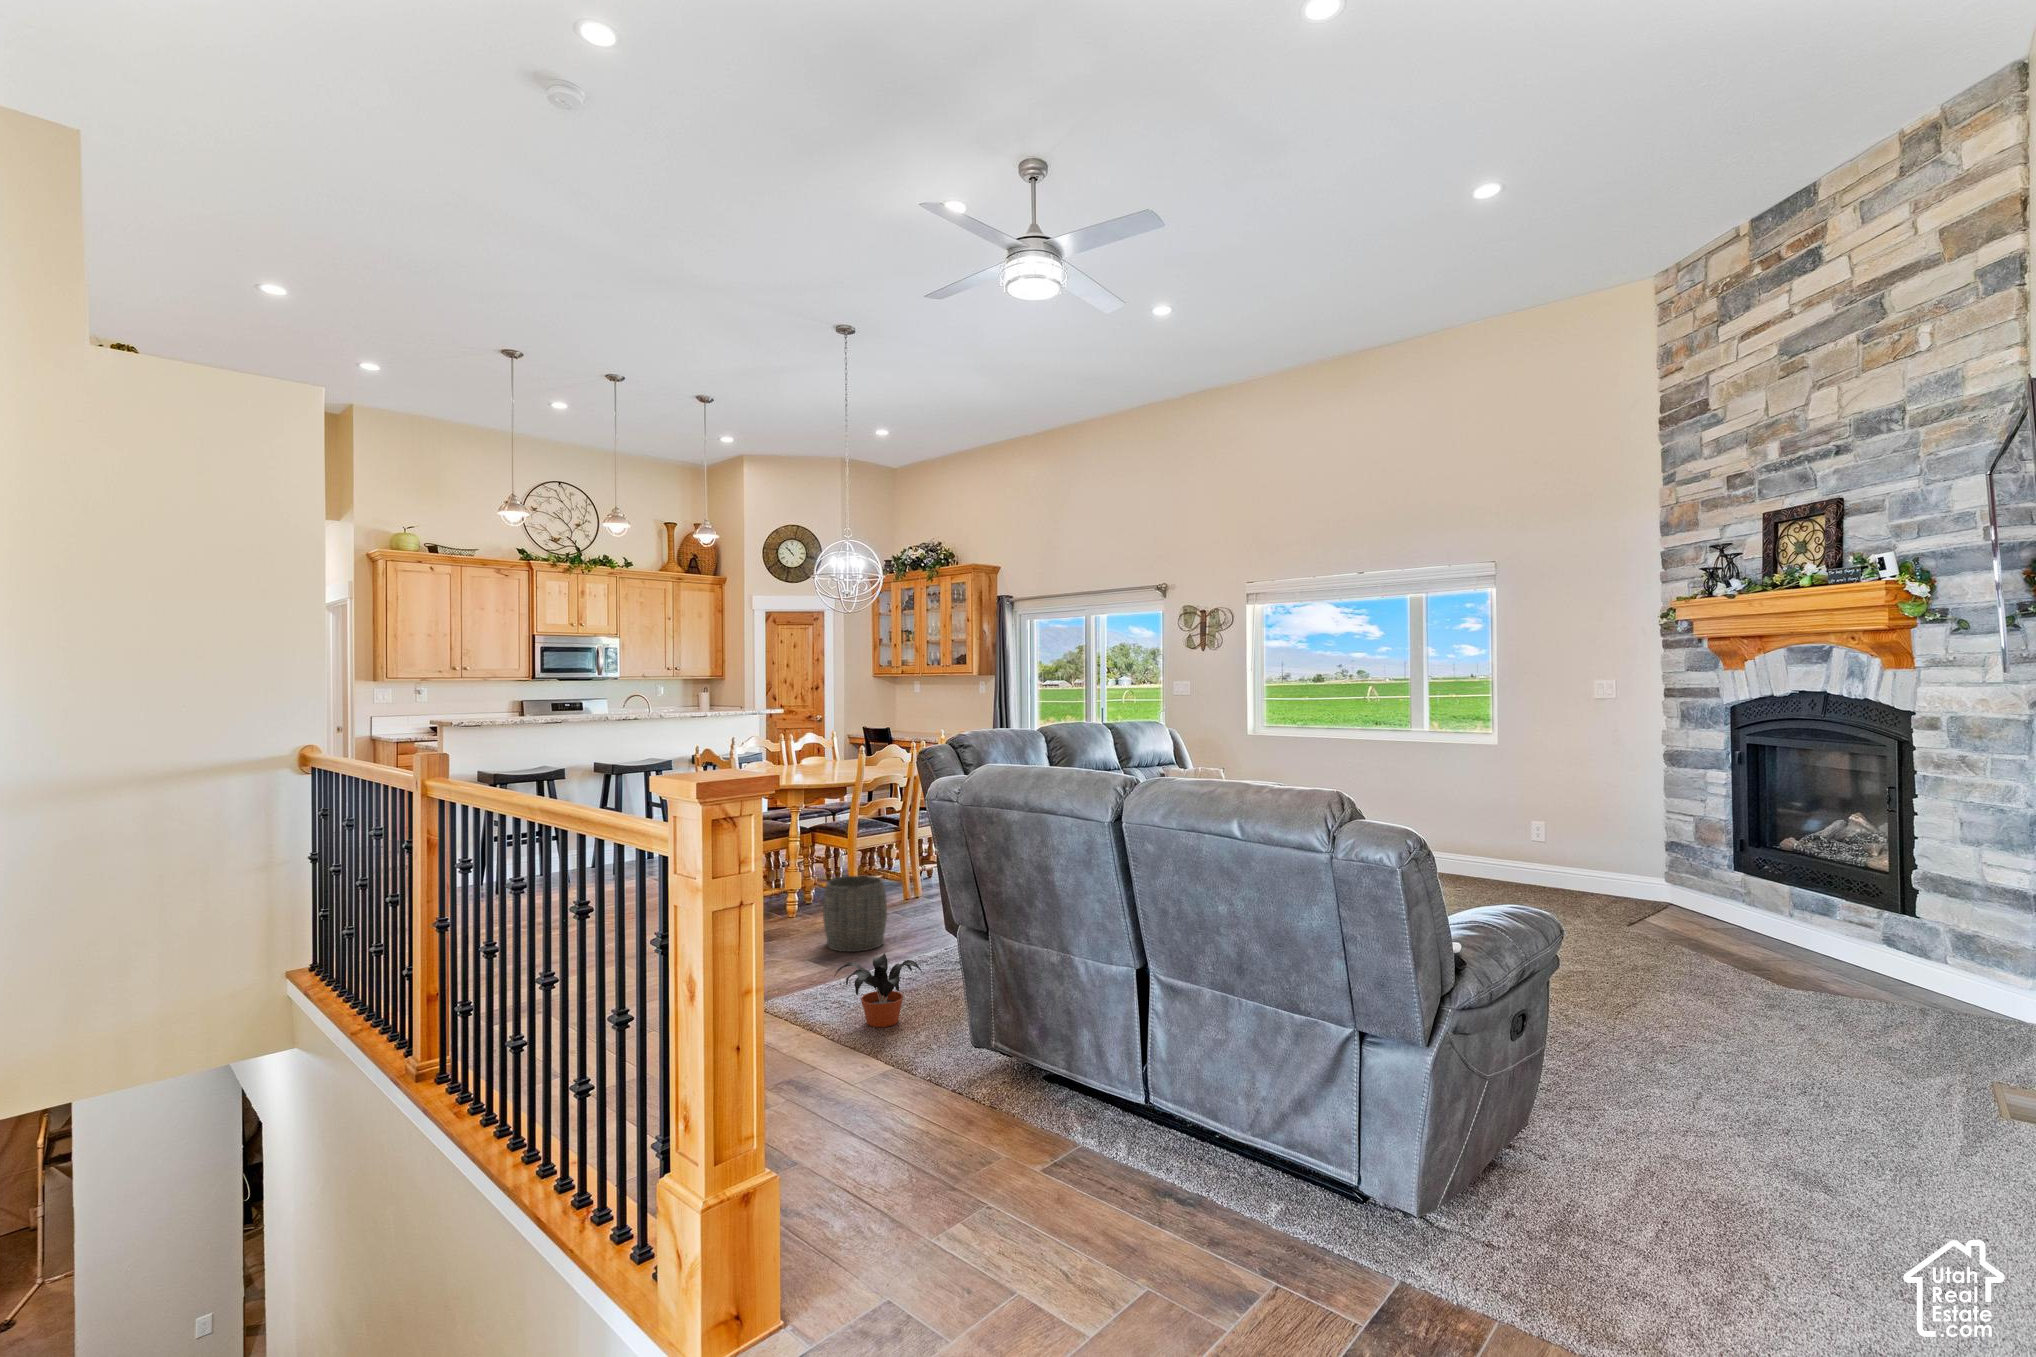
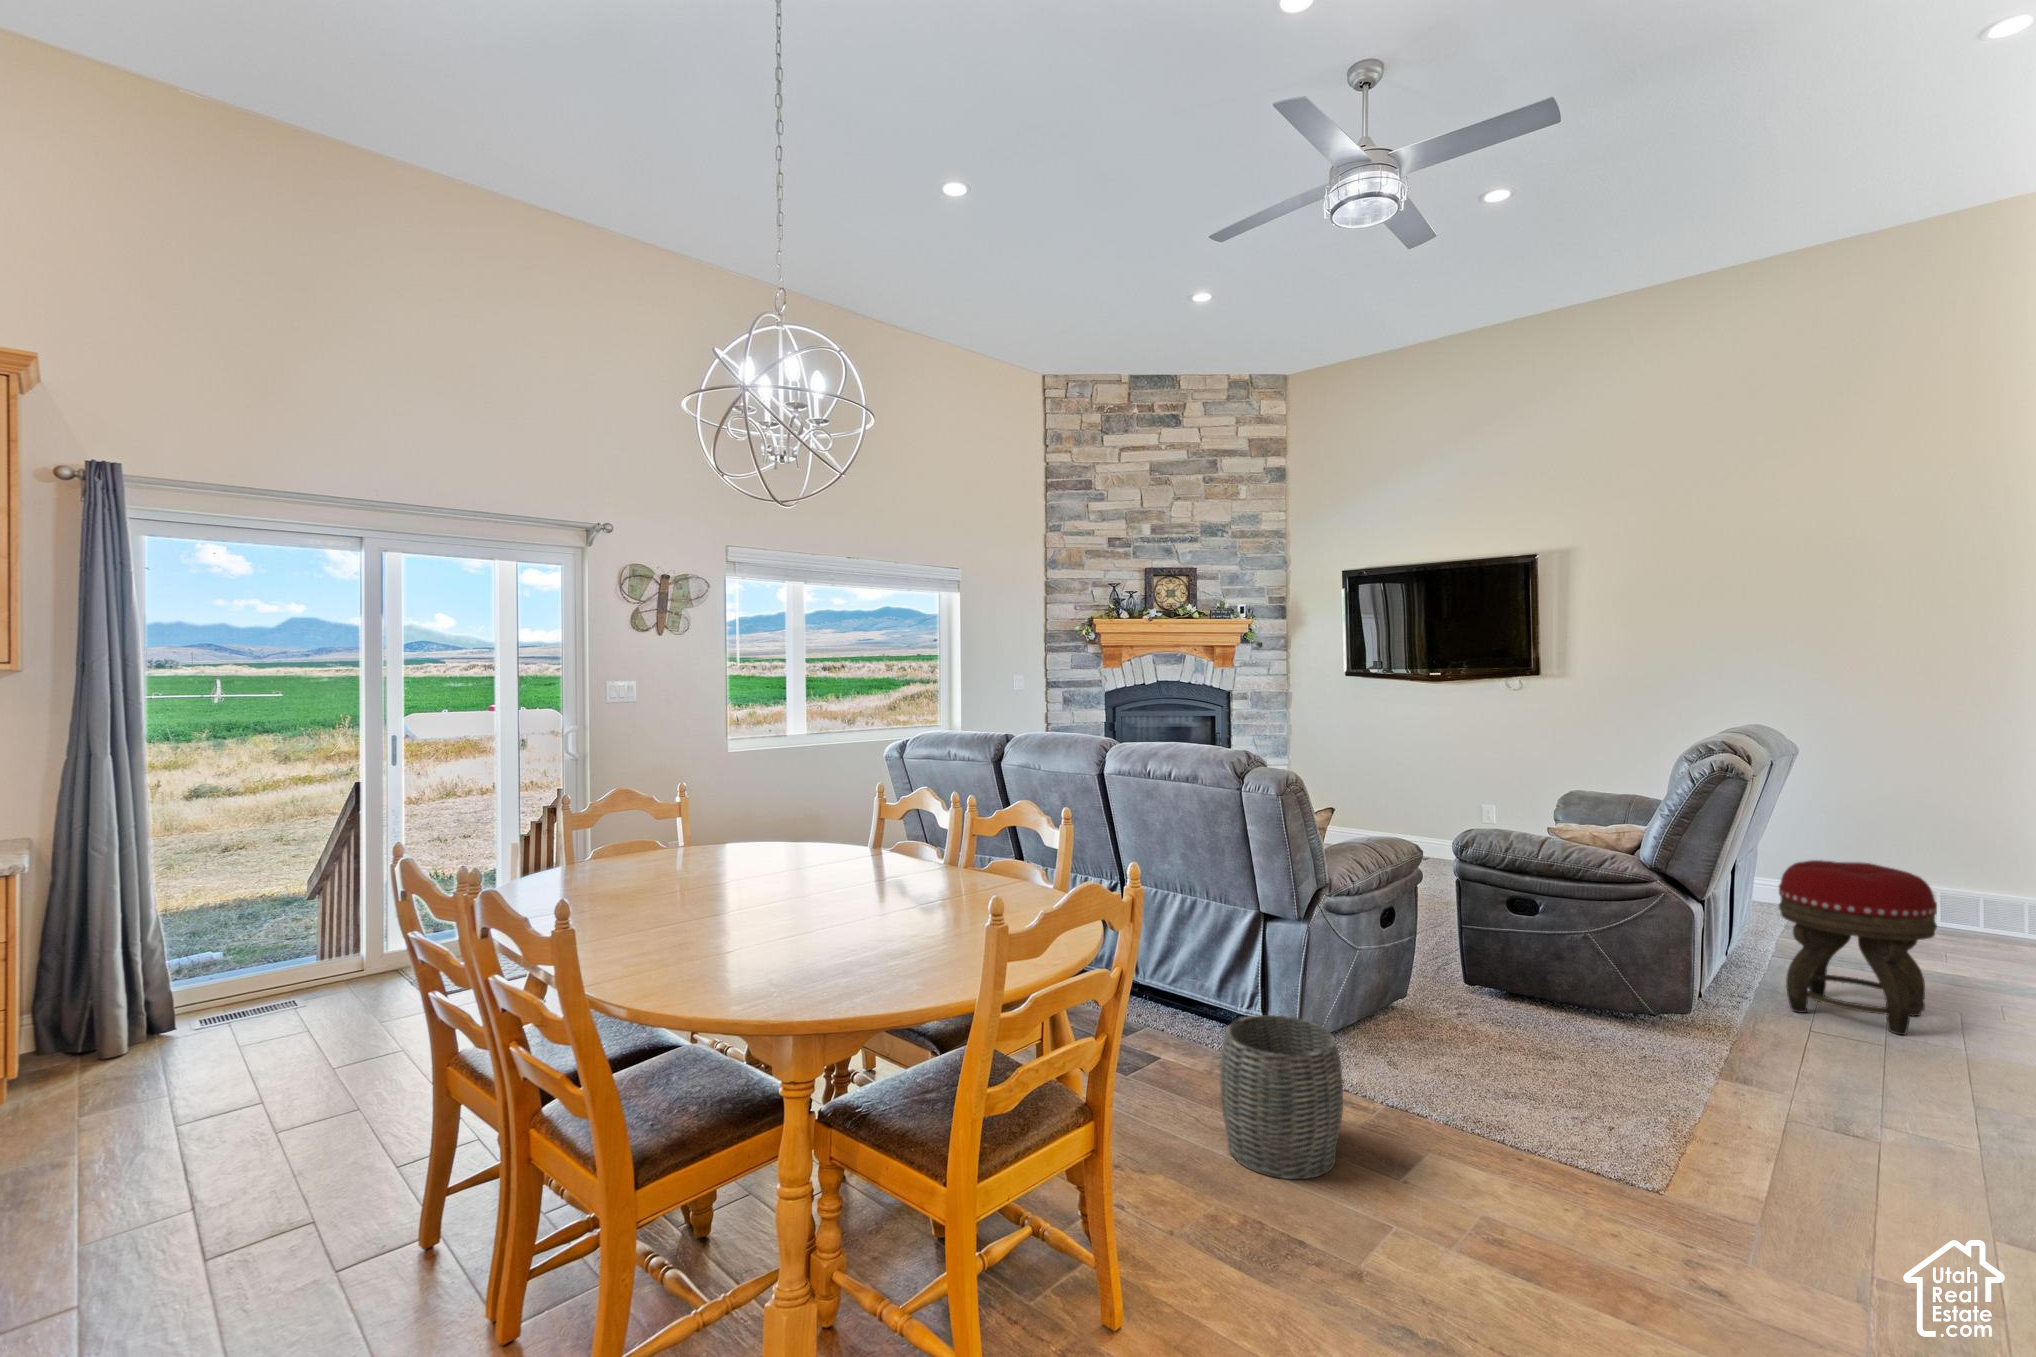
potted plant: present [835,954,922,1027] -> none [1557,1006,1686,1108]
footstool: none [988,970,1167,1254] -> present [1779,860,1937,1035]

